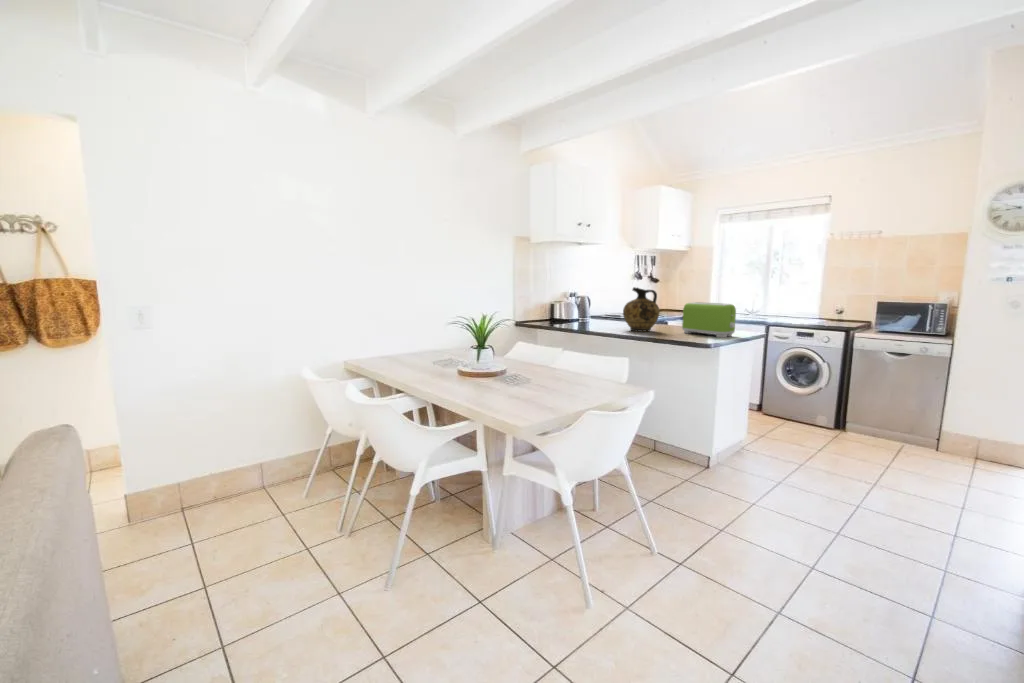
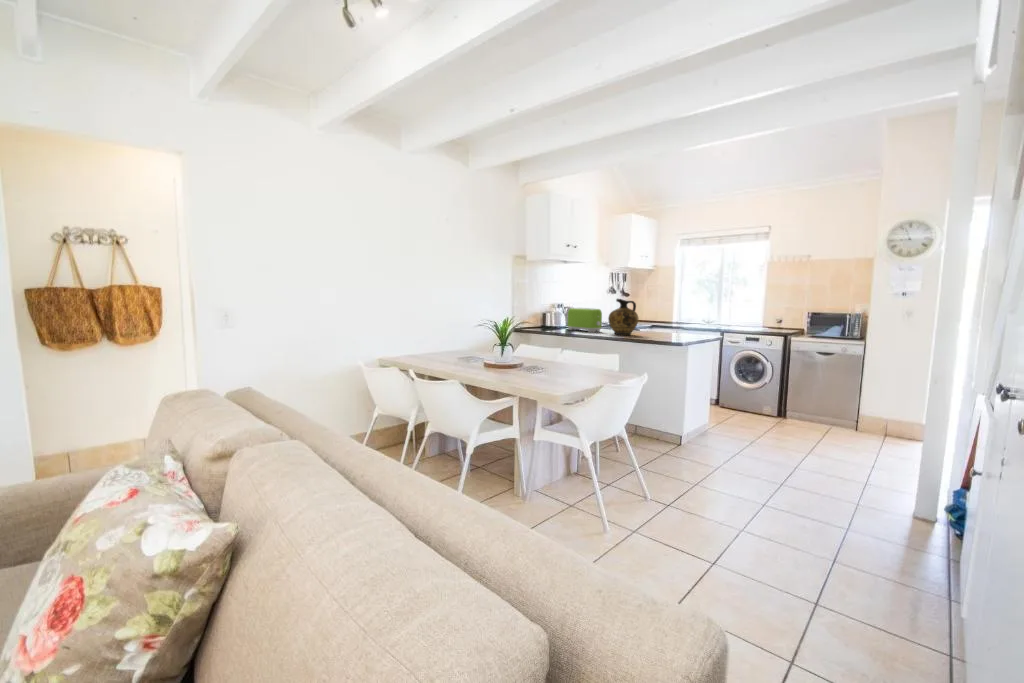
toaster: present [682,302,736,337] -> present [568,308,602,332]

